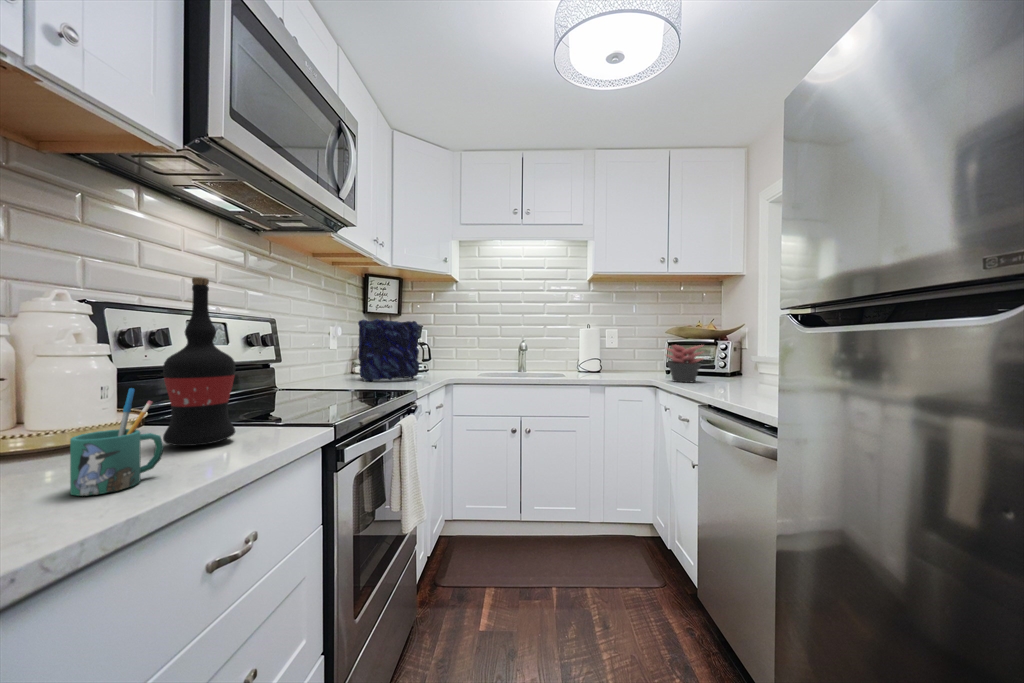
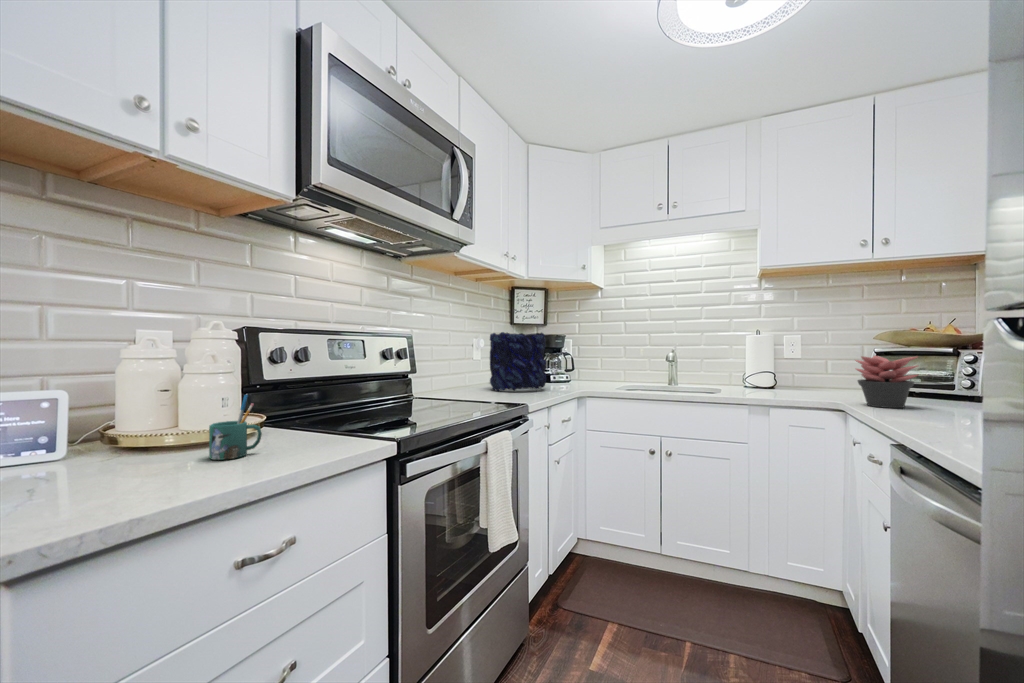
wine bottle: present [163,277,235,446] -> none [283,316,329,436]

